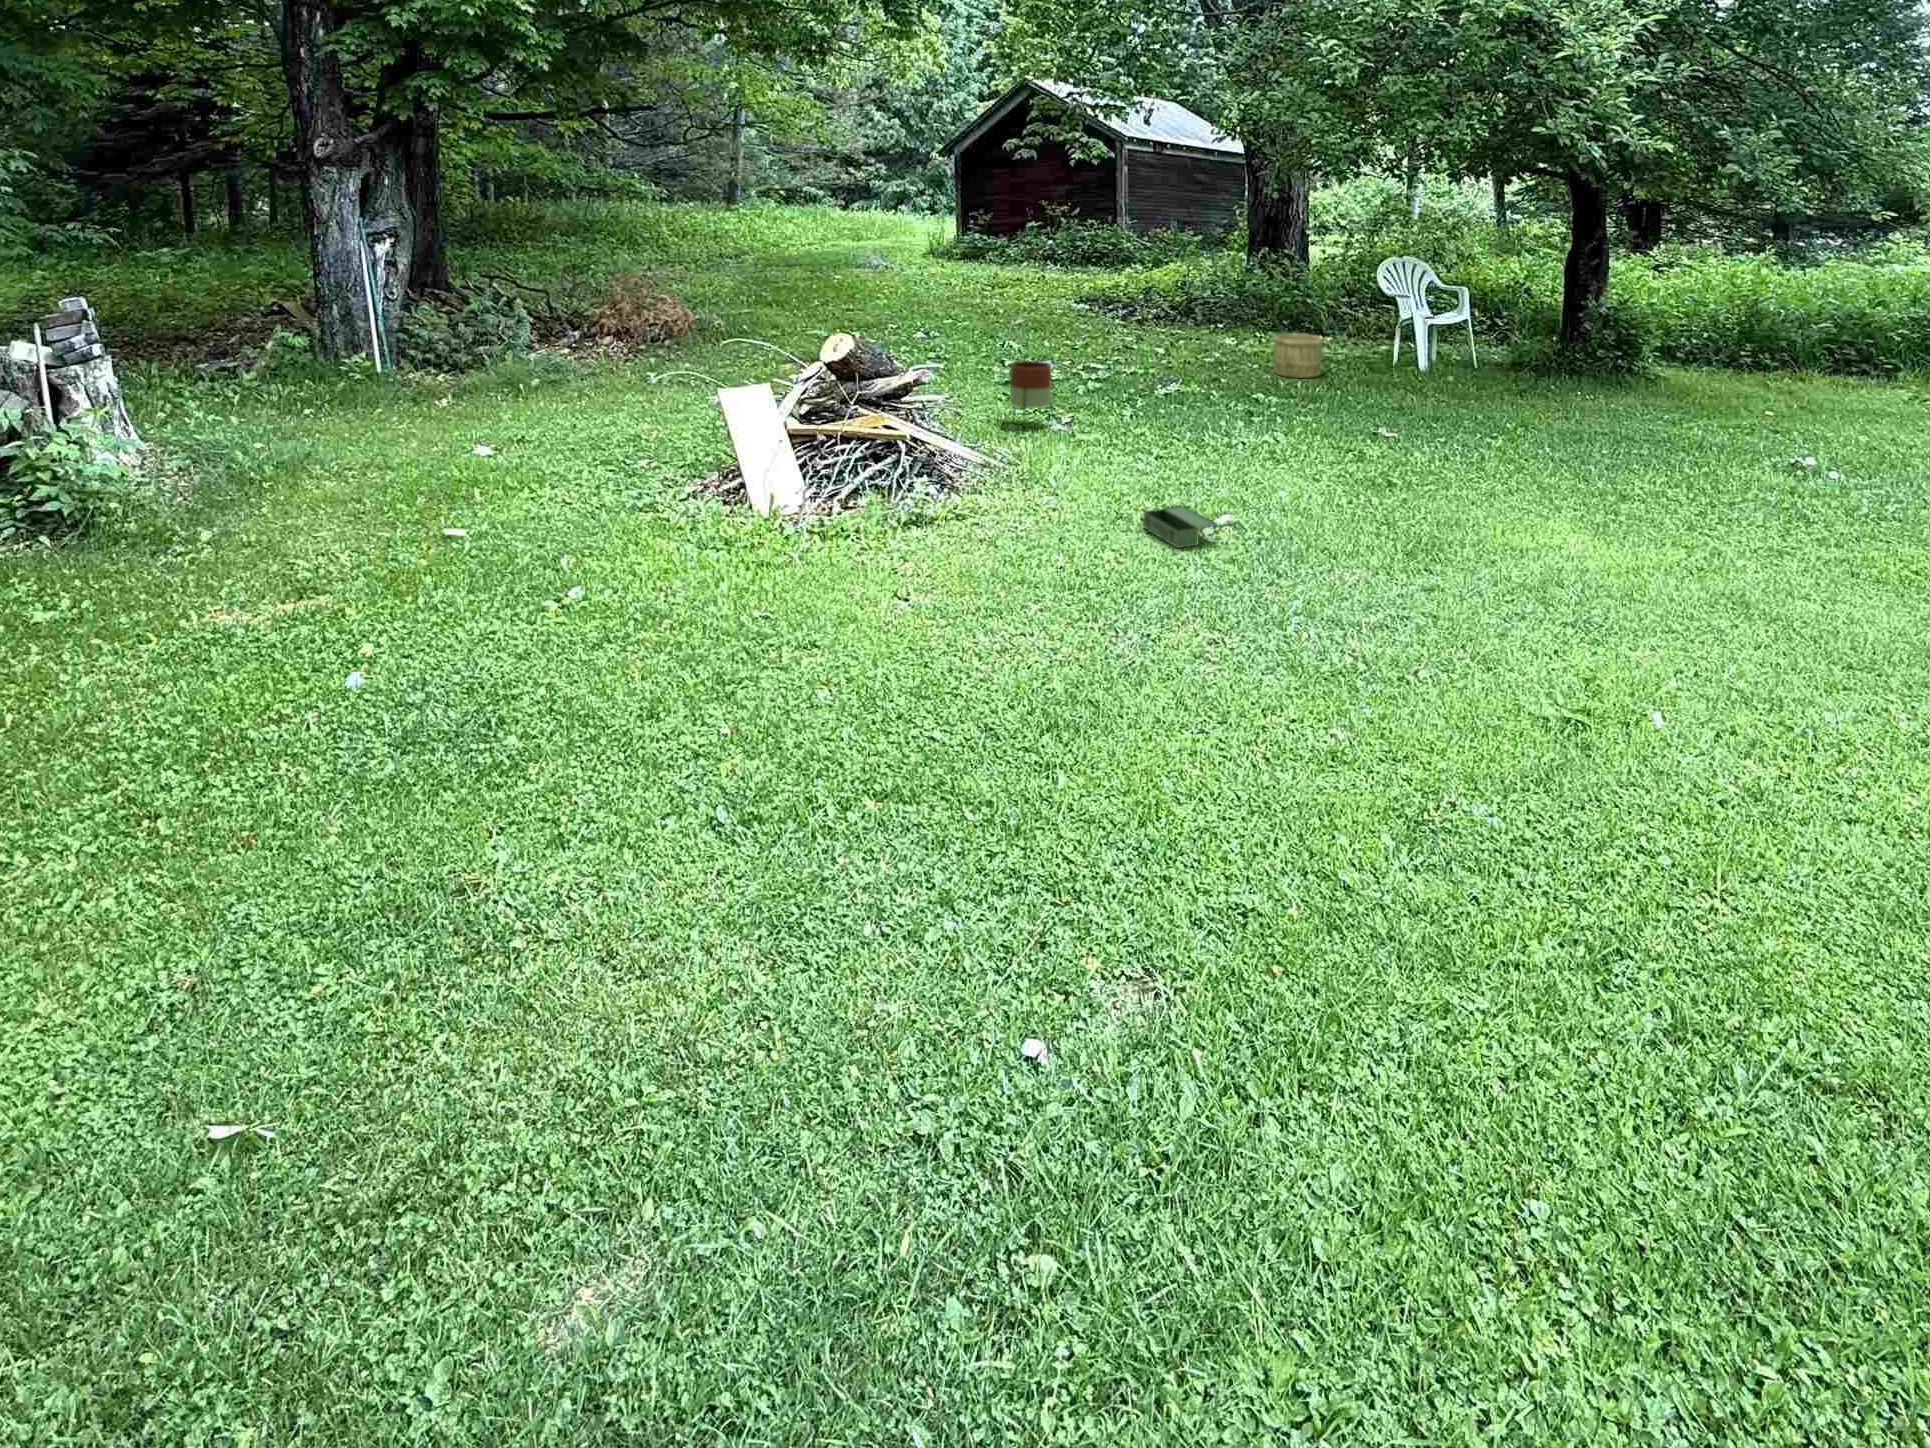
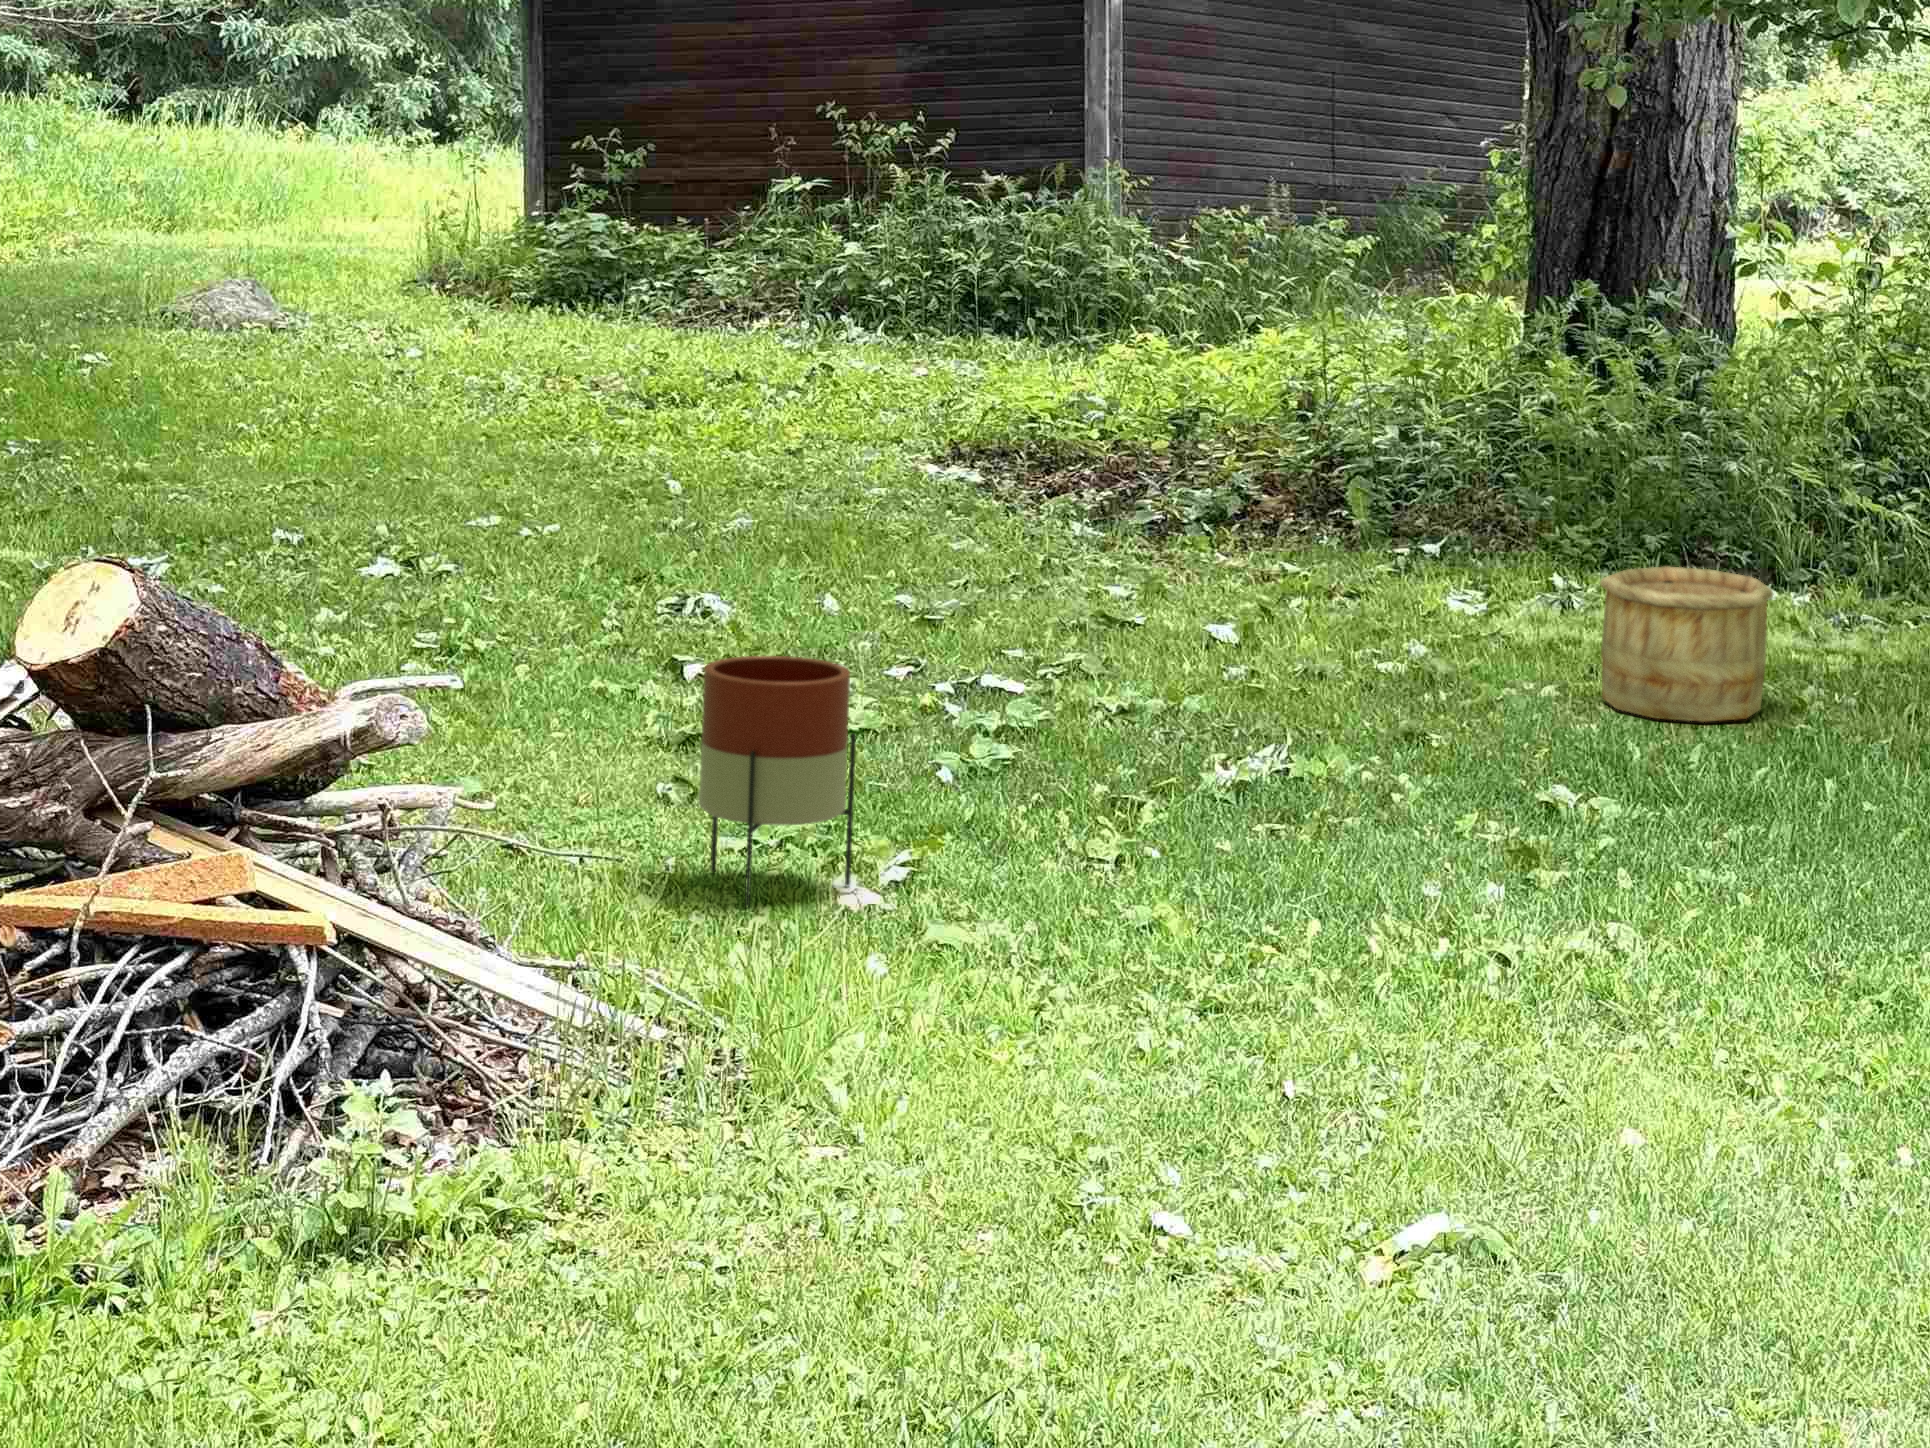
toolbox: present [1143,505,1218,548] -> none [1184,1188,1457,1351]

